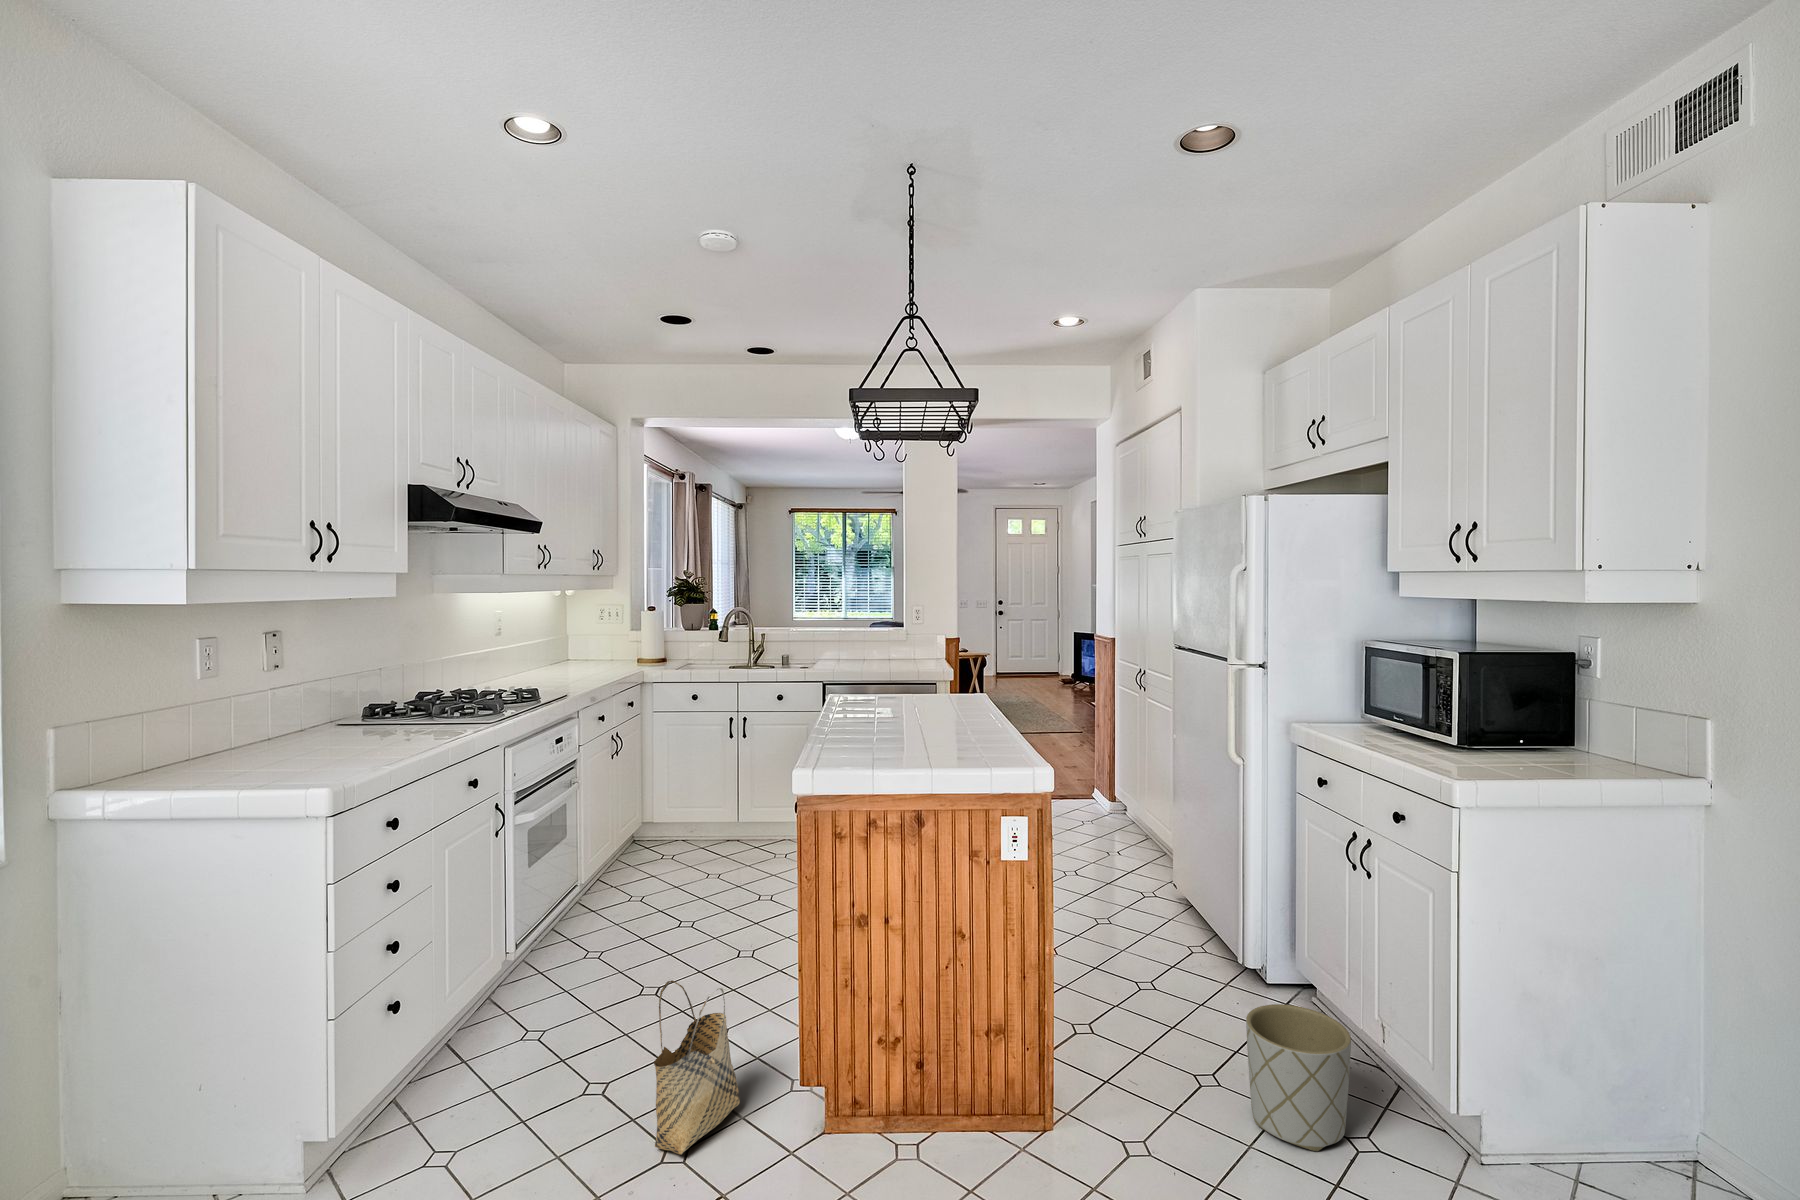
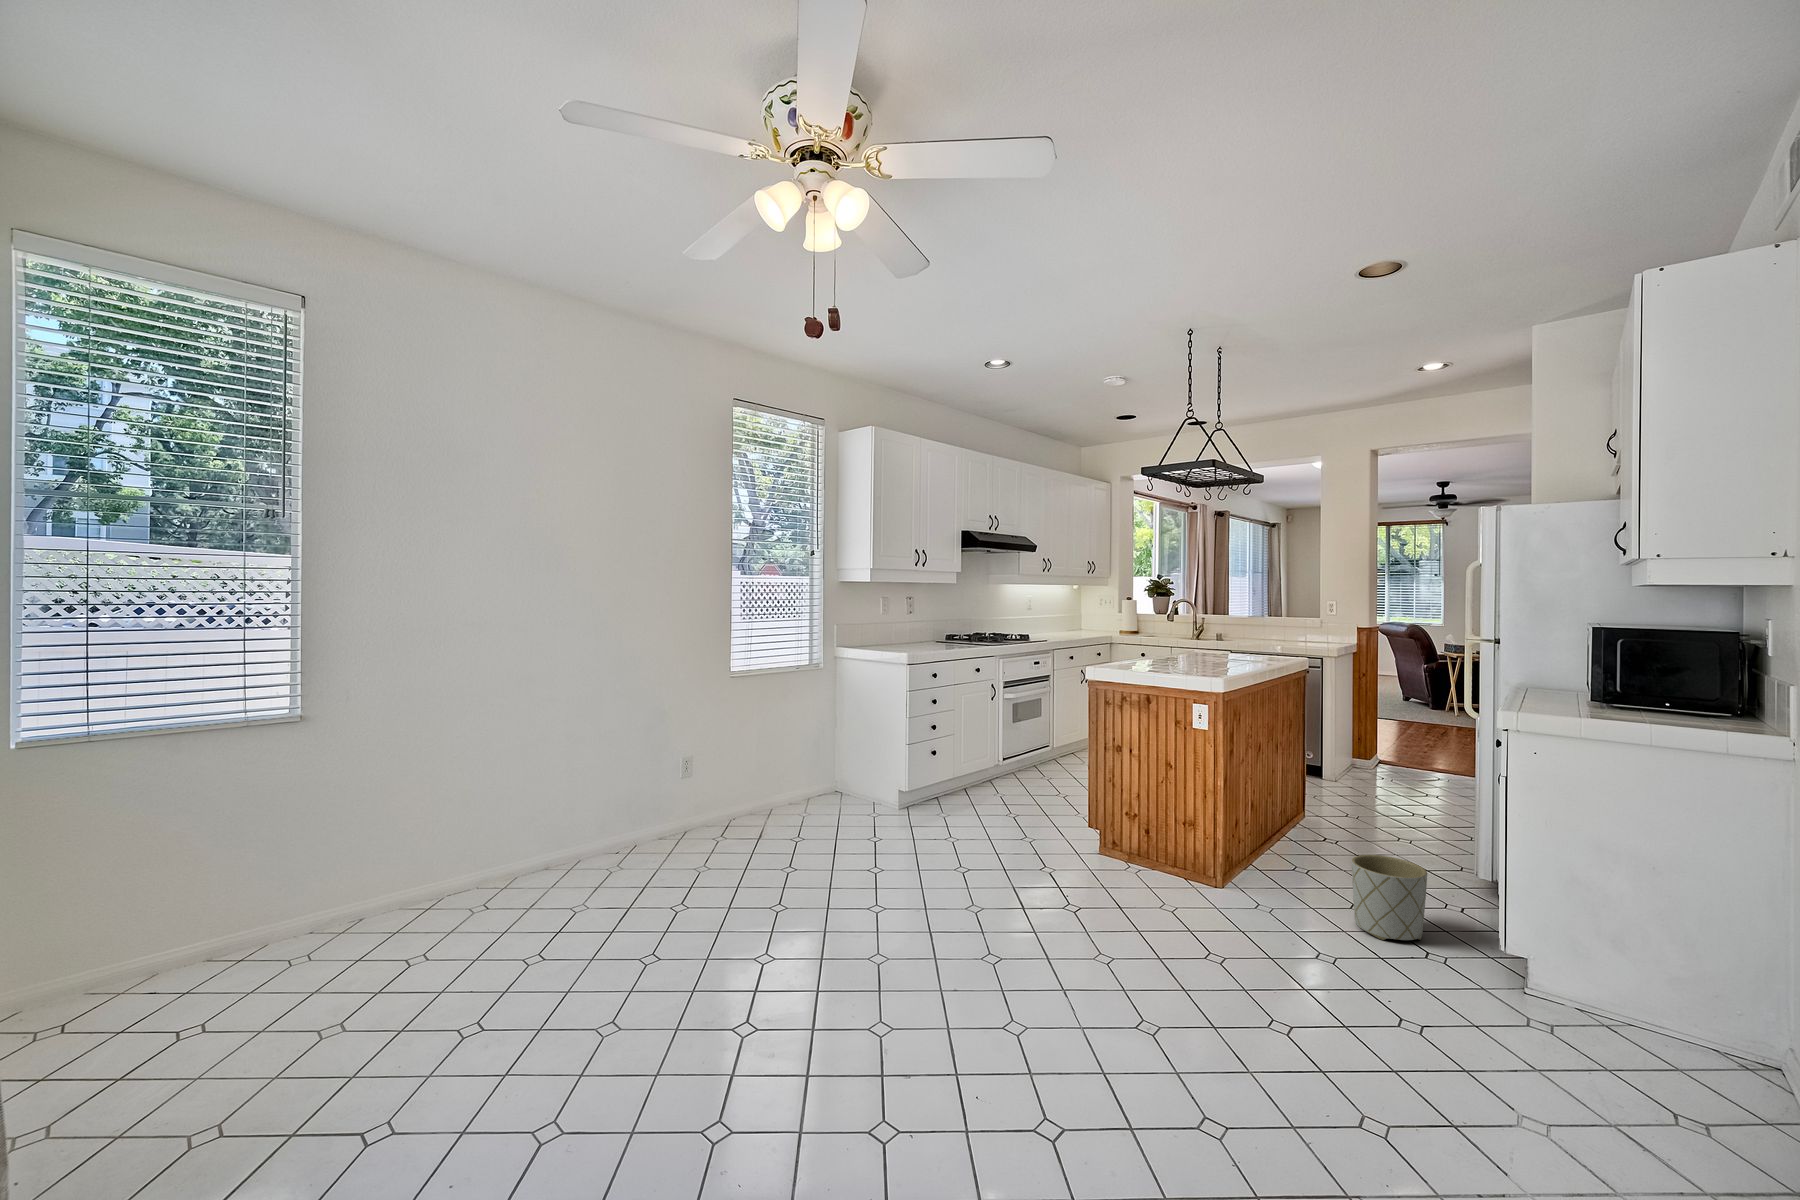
woven basket: present [654,980,740,1155] -> none [1019,766,1066,842]

